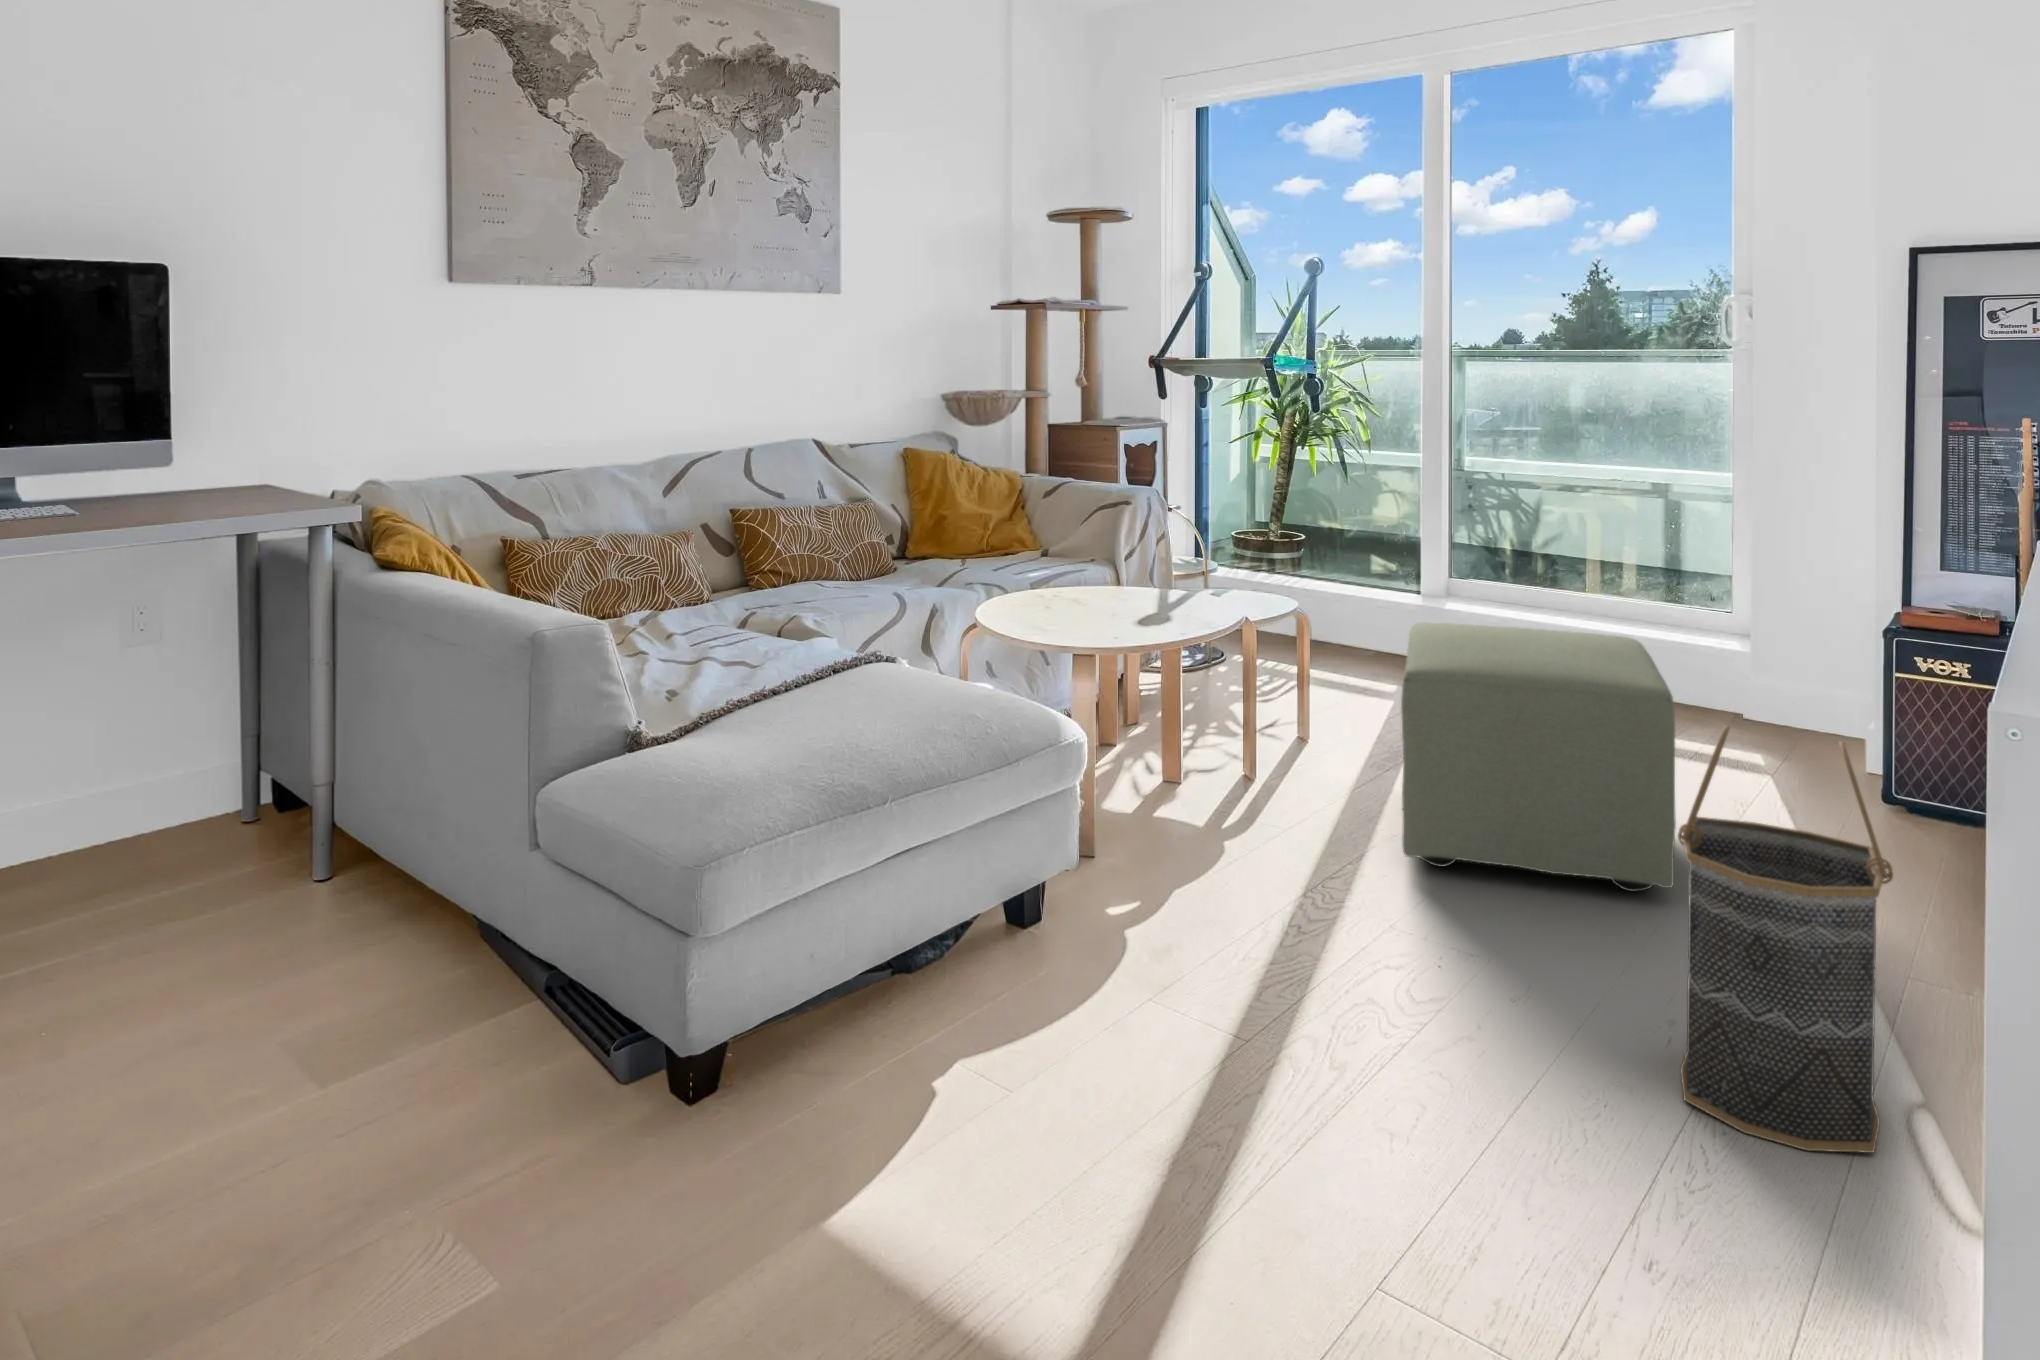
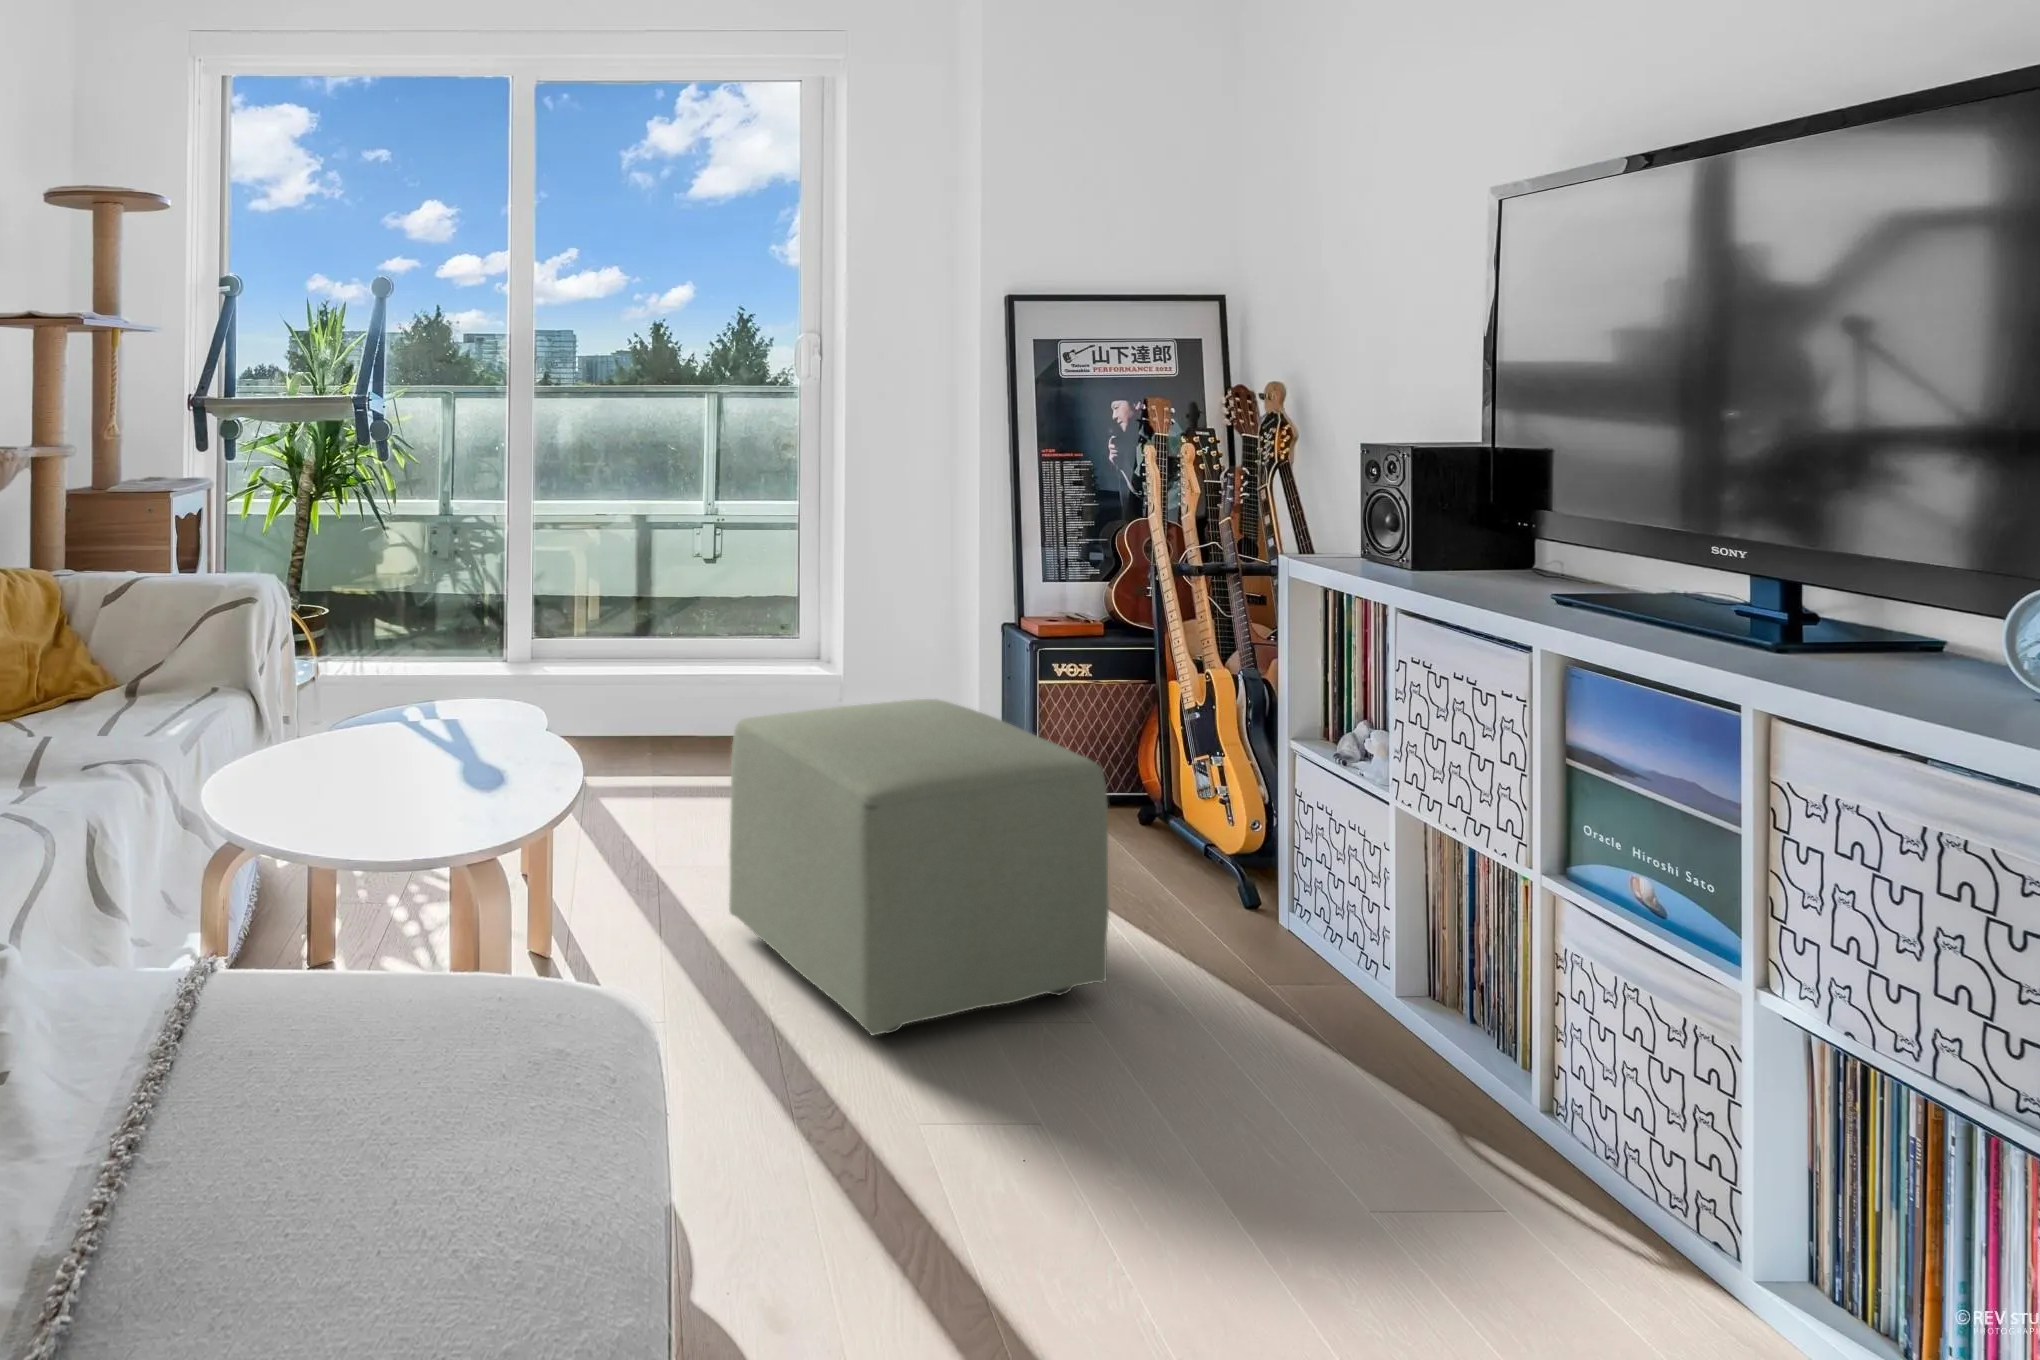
basket: present [1678,725,1893,1153] -> none [1379,813,1650,1304]

